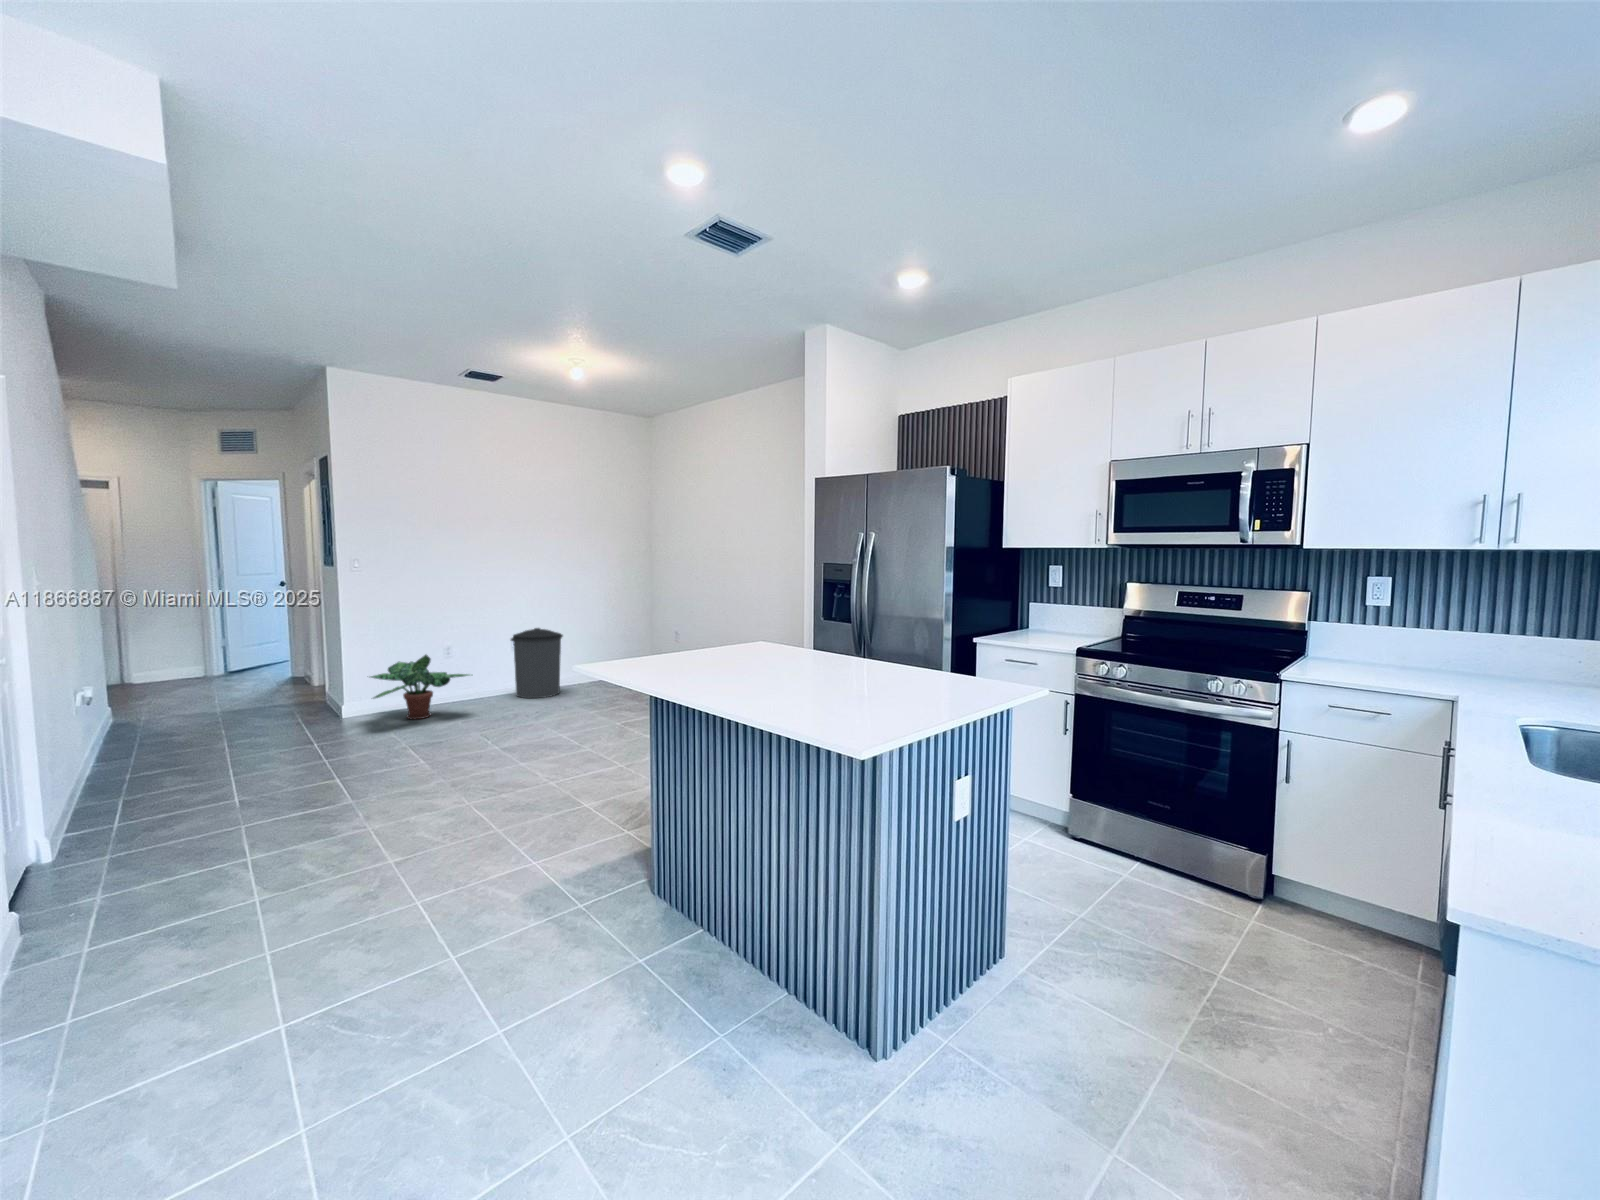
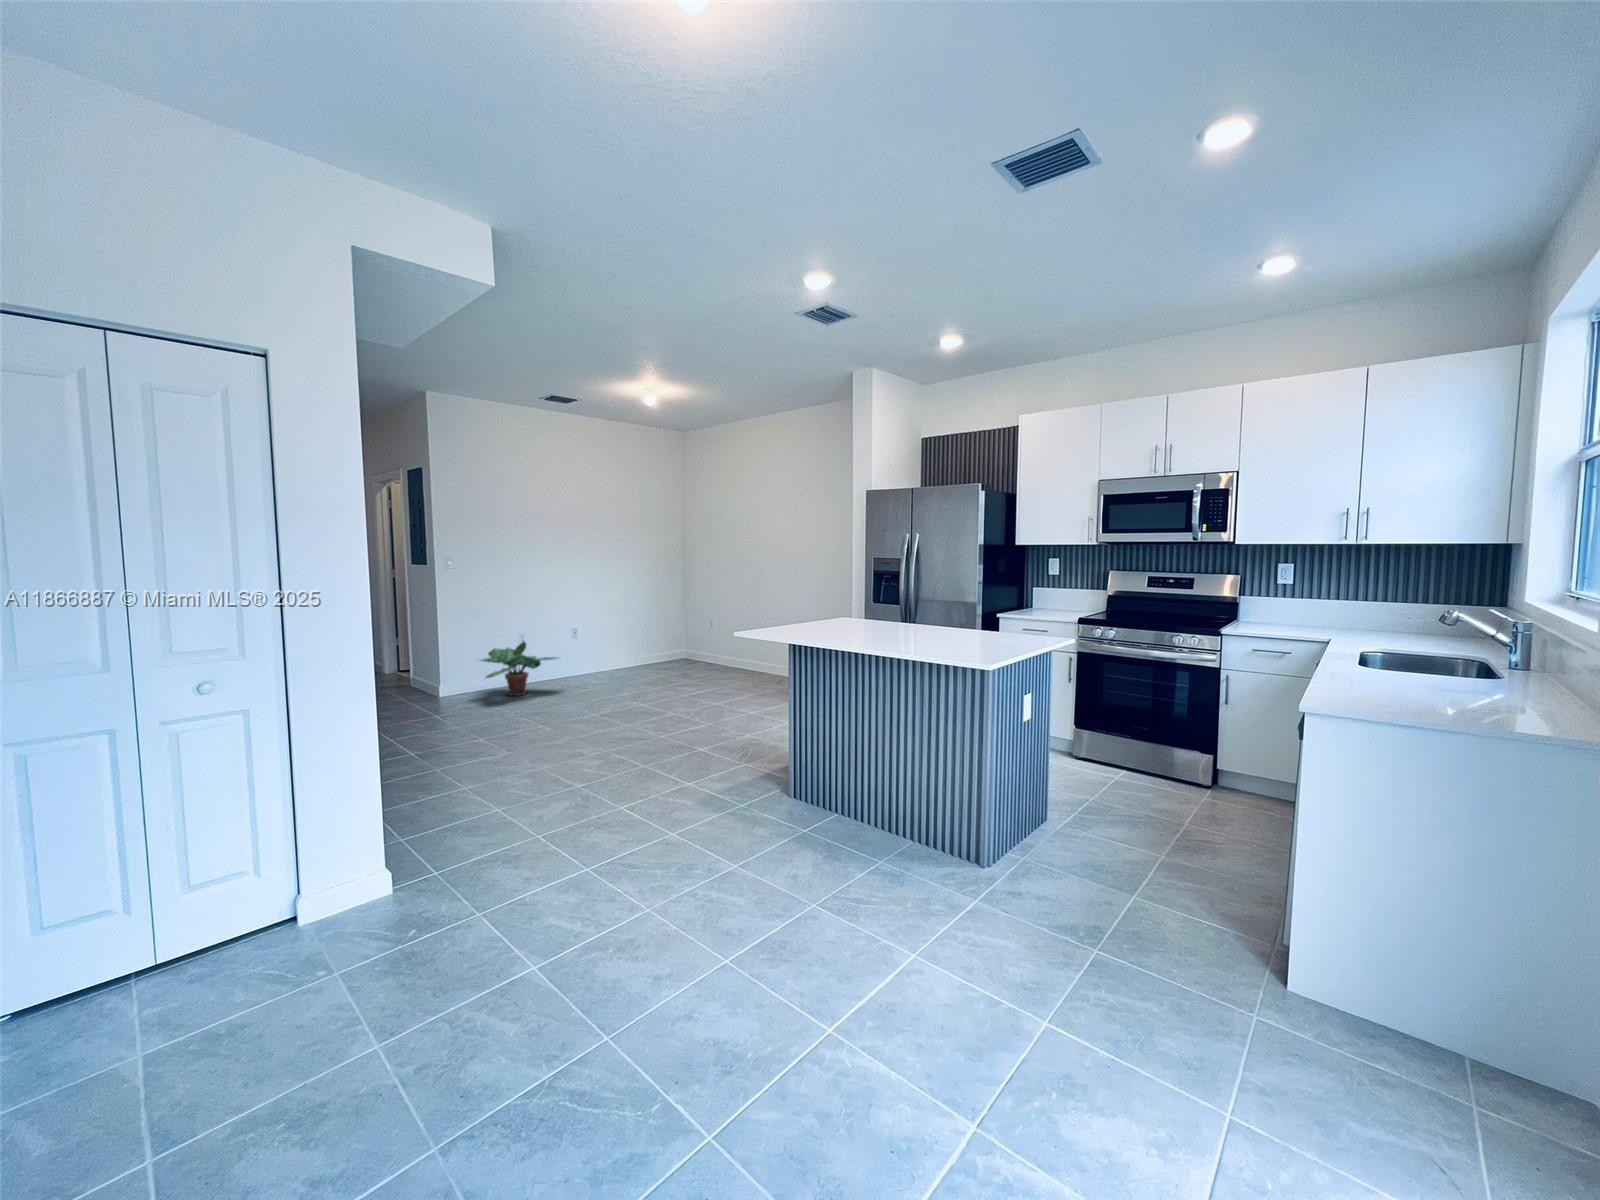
trash can: present [511,628,563,698] -> none [583,618,624,678]

